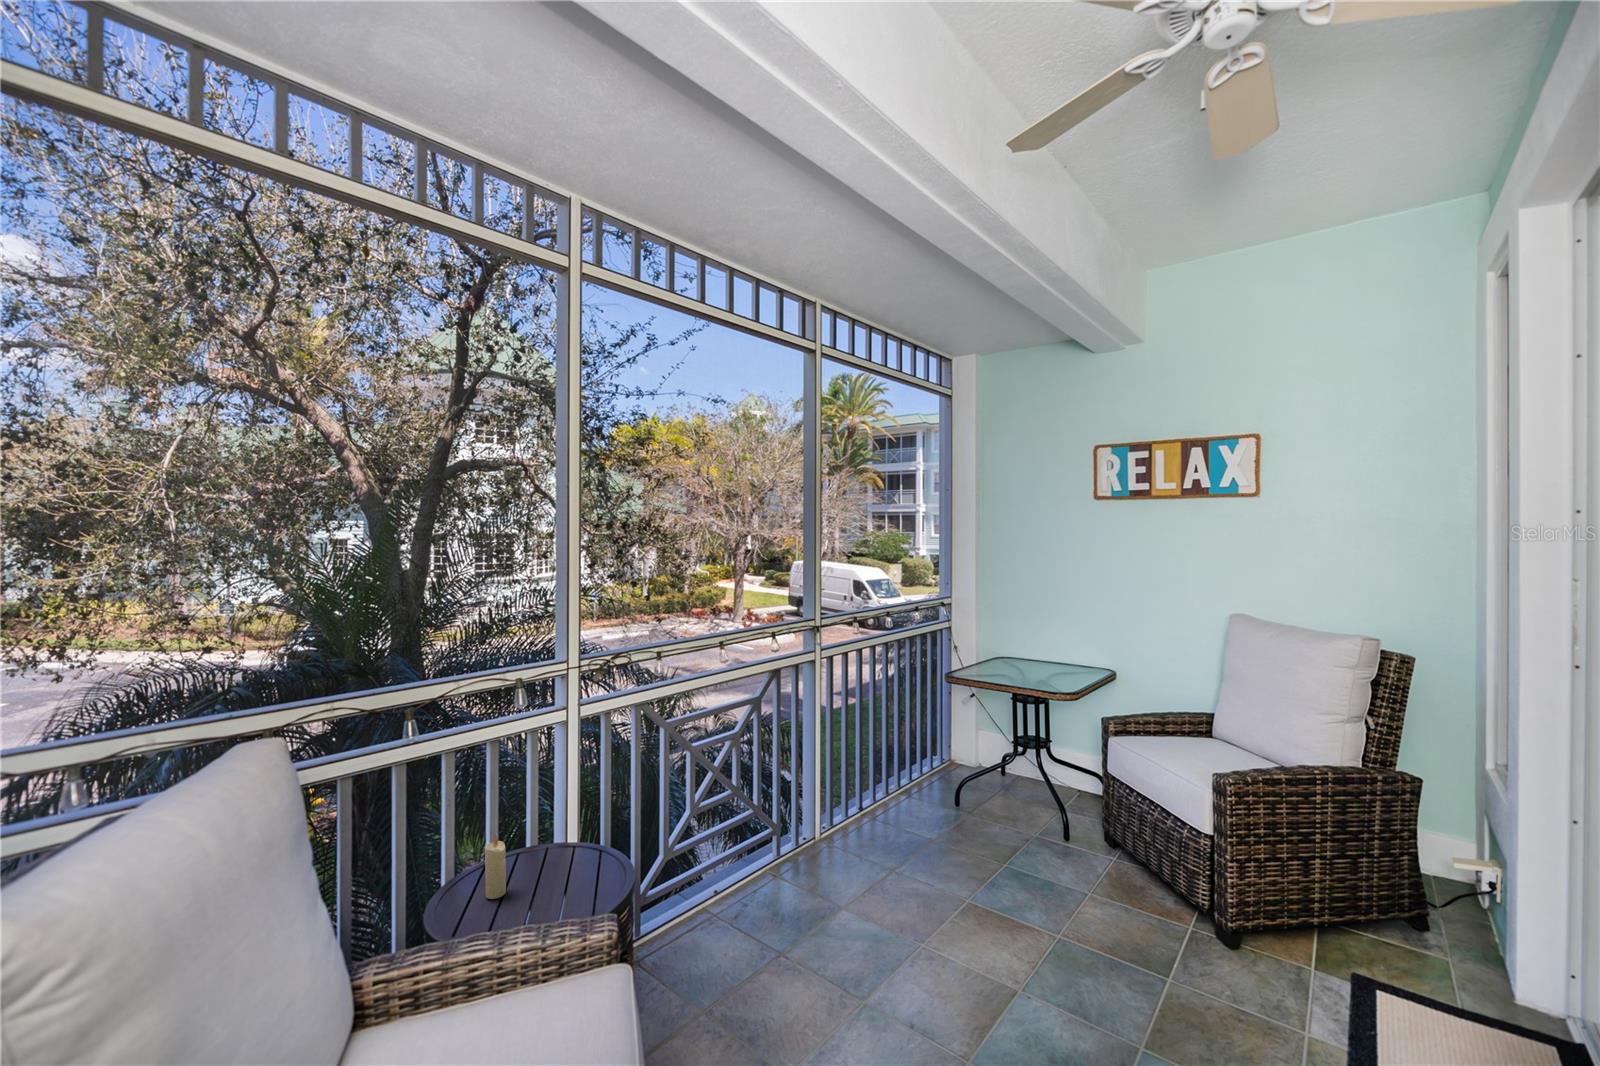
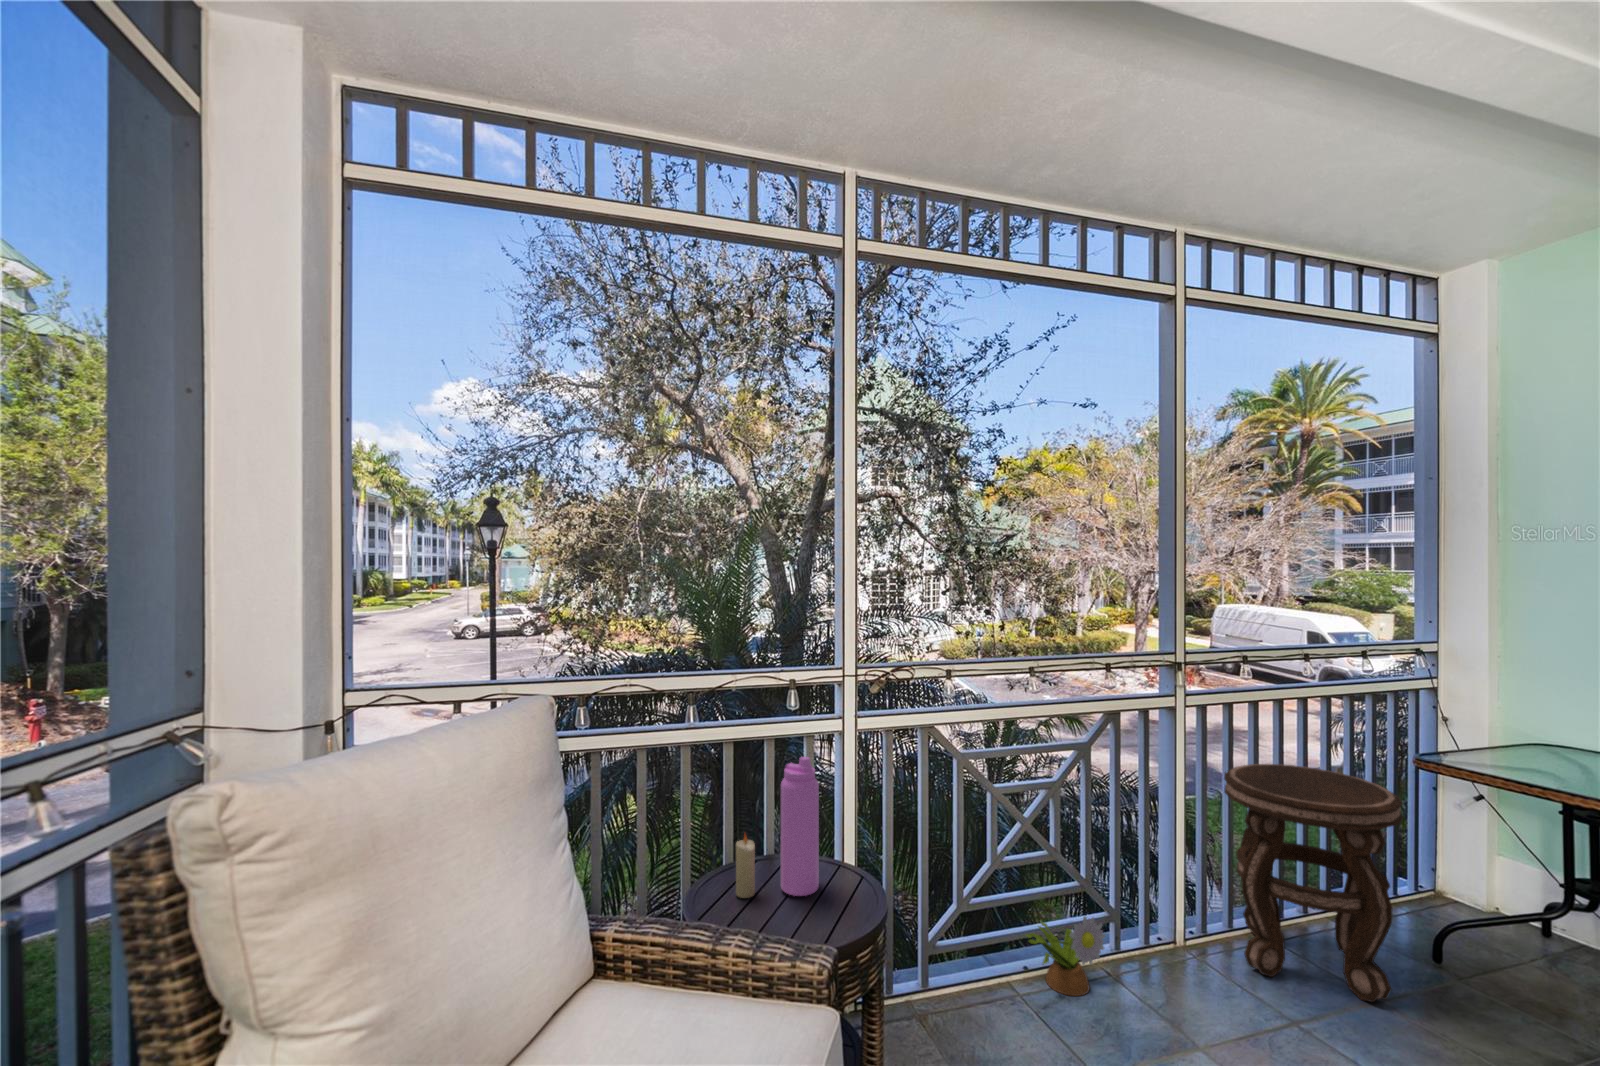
side table: none [844,693,947,845] -> present [1224,764,1403,1002]
water bottle: none [530,750,570,882] -> present [781,757,819,896]
decorative plant: none [713,834,777,901] -> present [1026,917,1105,996]

